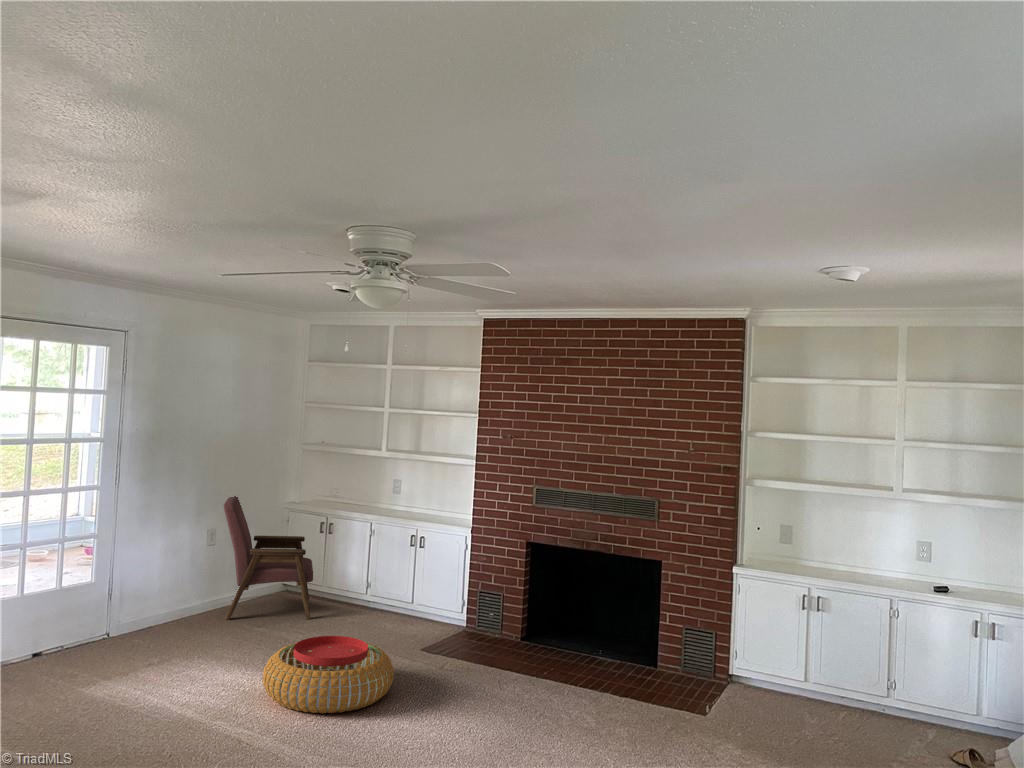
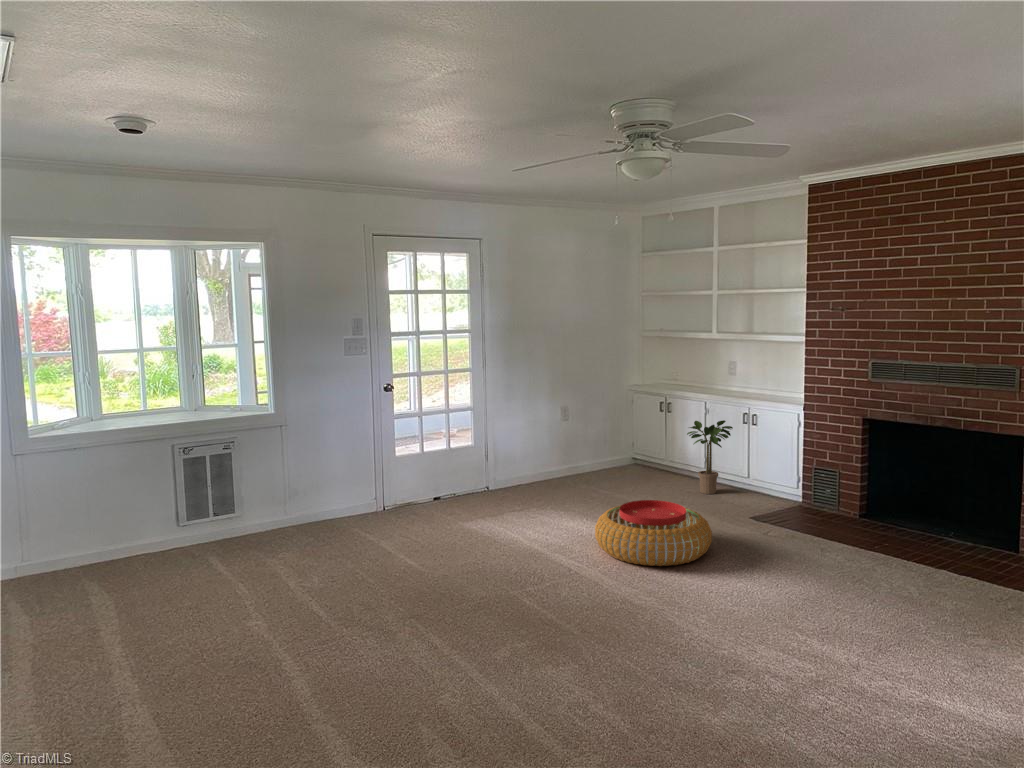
armchair: present [224,496,313,620] -> none [571,380,655,488]
potted plant: none [353,543,403,623] -> present [687,420,733,494]

